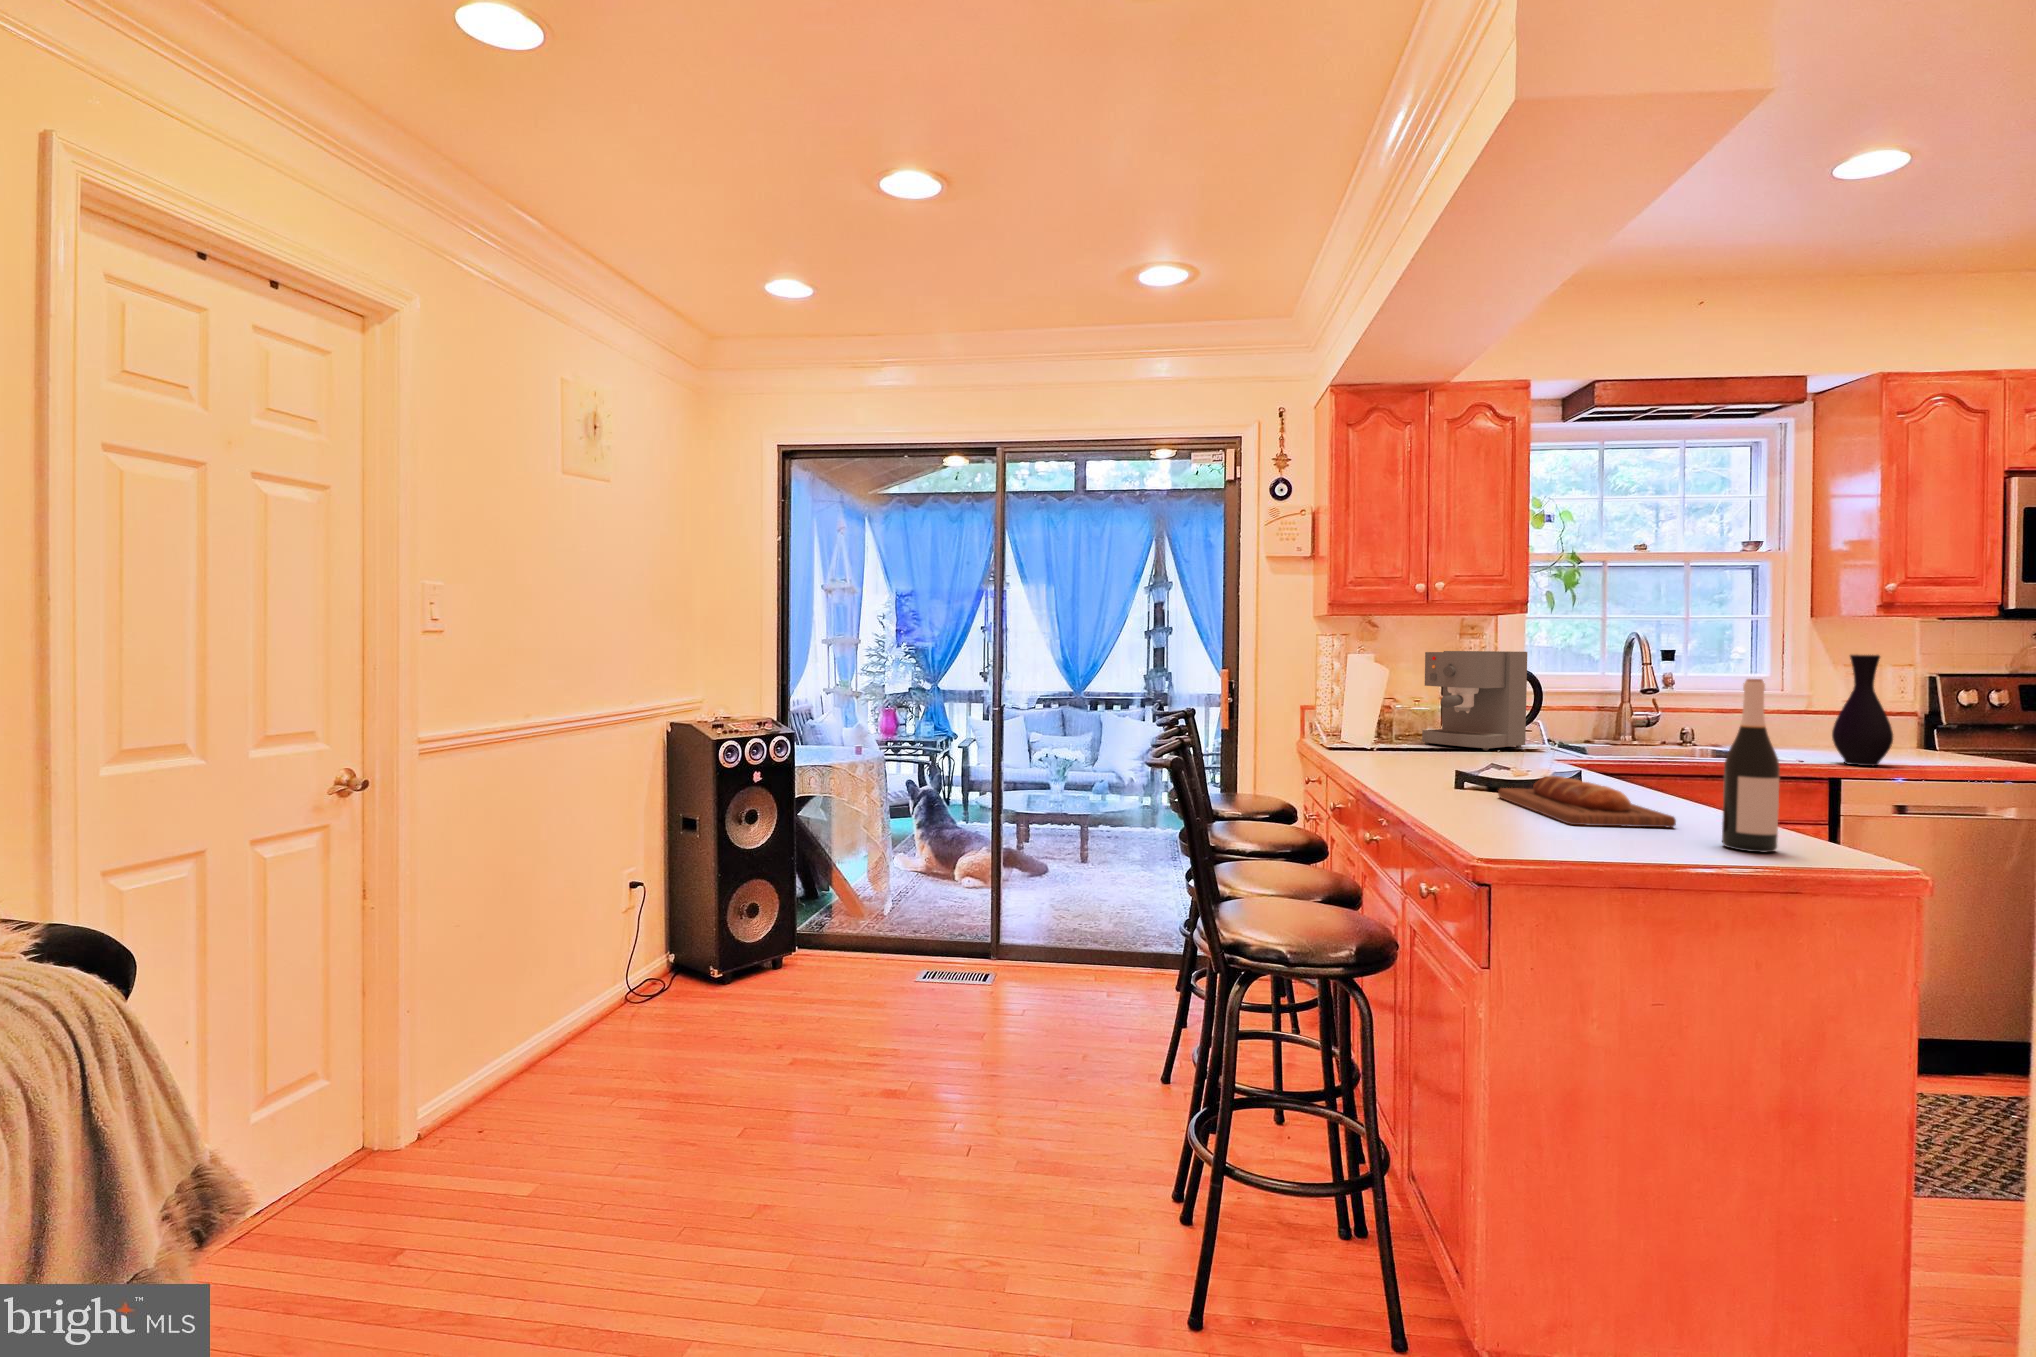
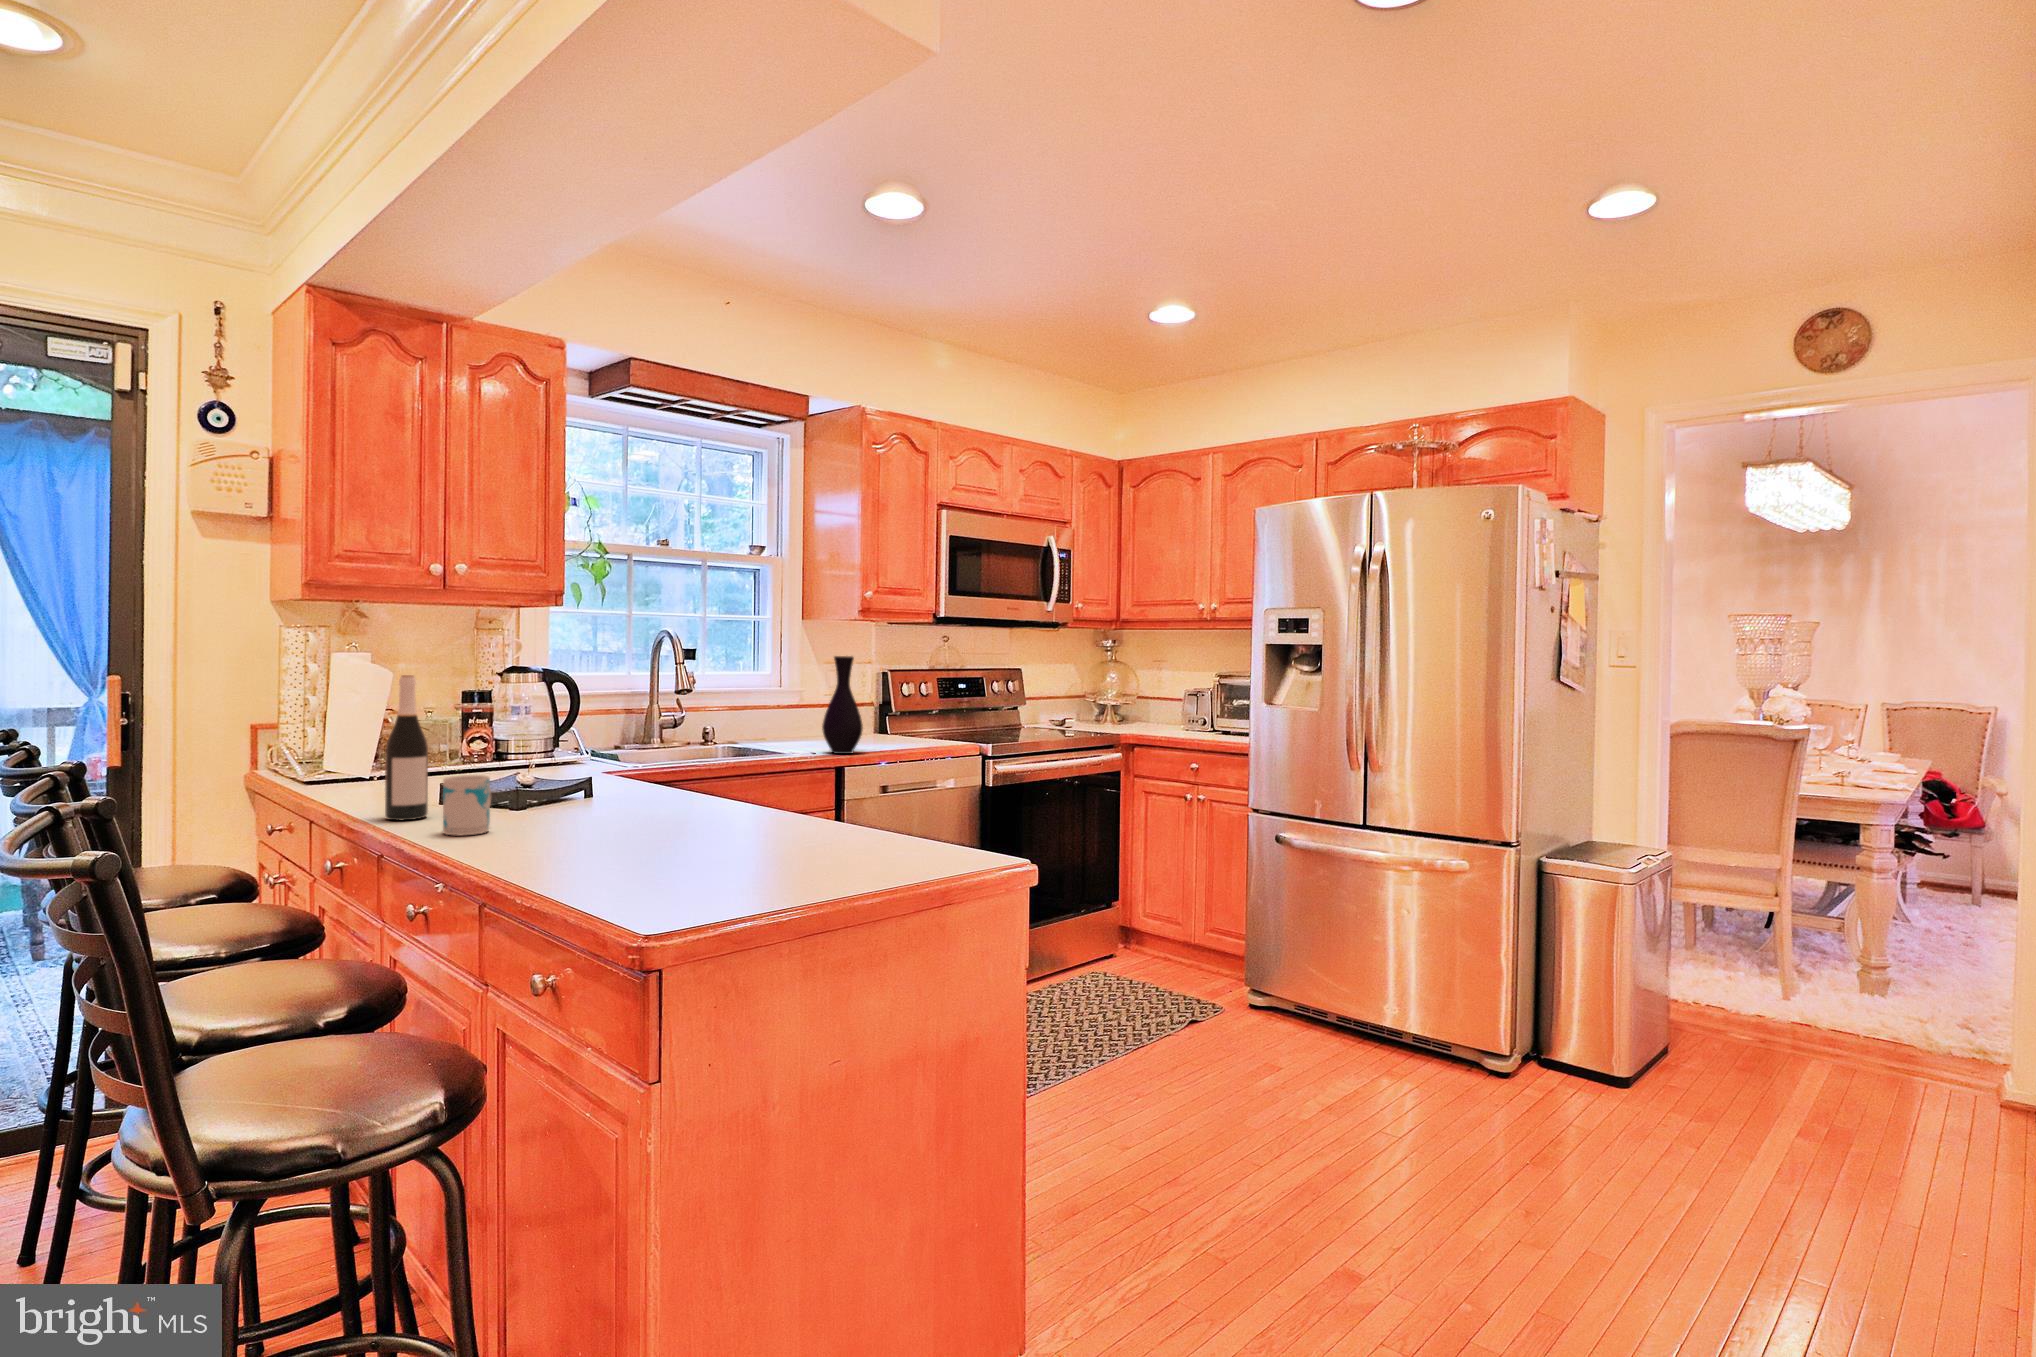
coffee maker: present [1422,651,1527,750] -> none [438,649,561,768]
wine bottle: present [1722,679,1780,852] -> present [385,675,428,820]
mug: none [1415,744,1453,791] -> present [443,775,491,836]
bread loaf: present [1498,776,1676,828] -> none [548,801,732,859]

